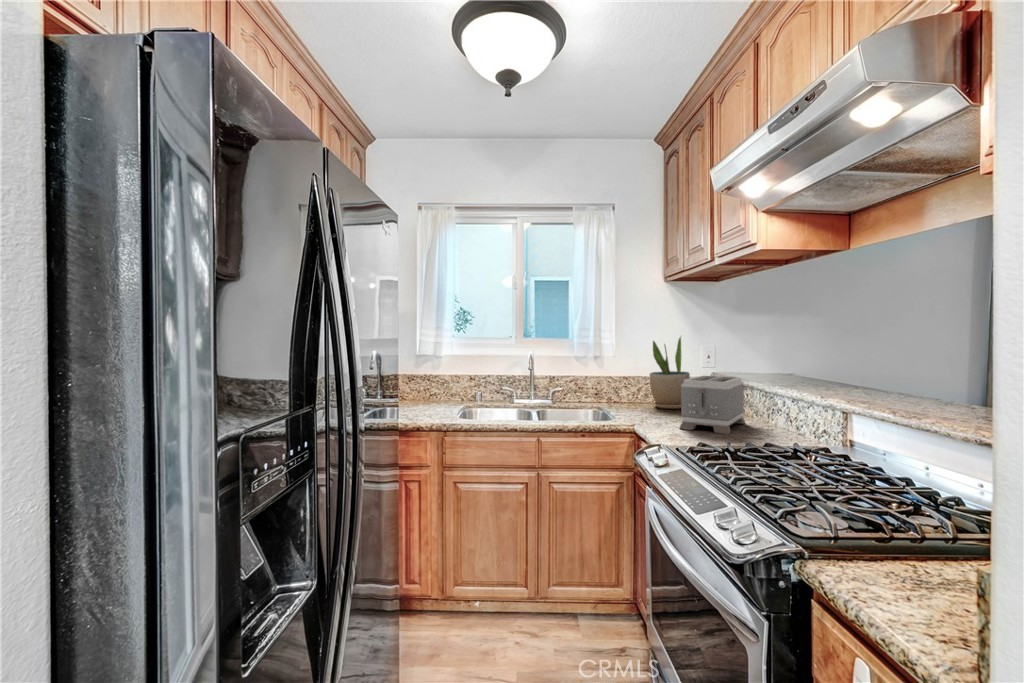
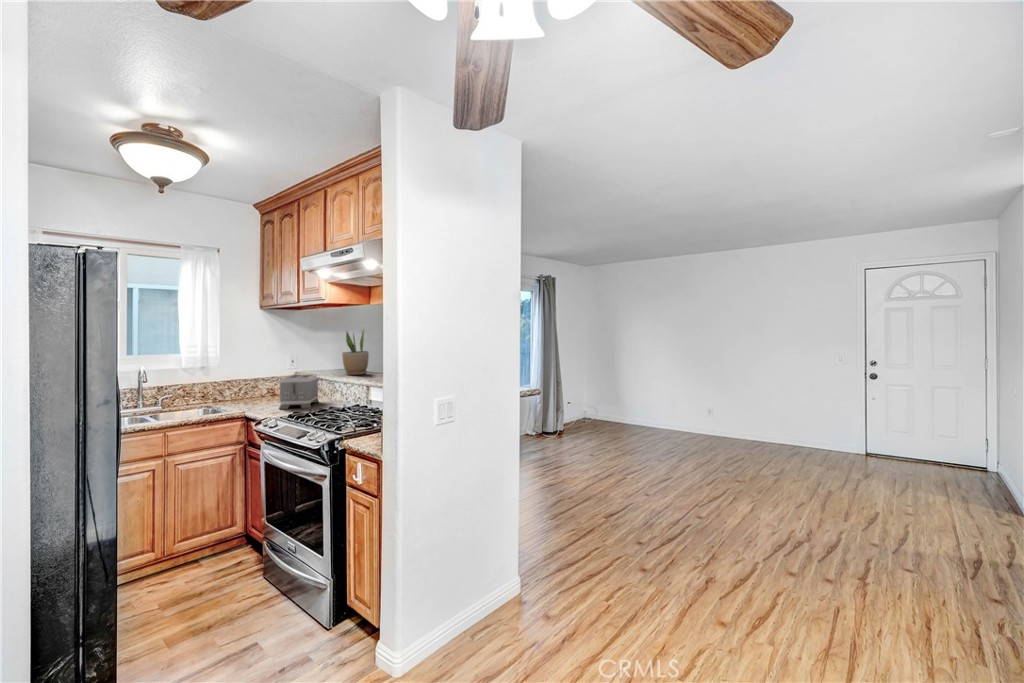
potted plant: present [650,337,690,409] -> present [342,329,369,375]

